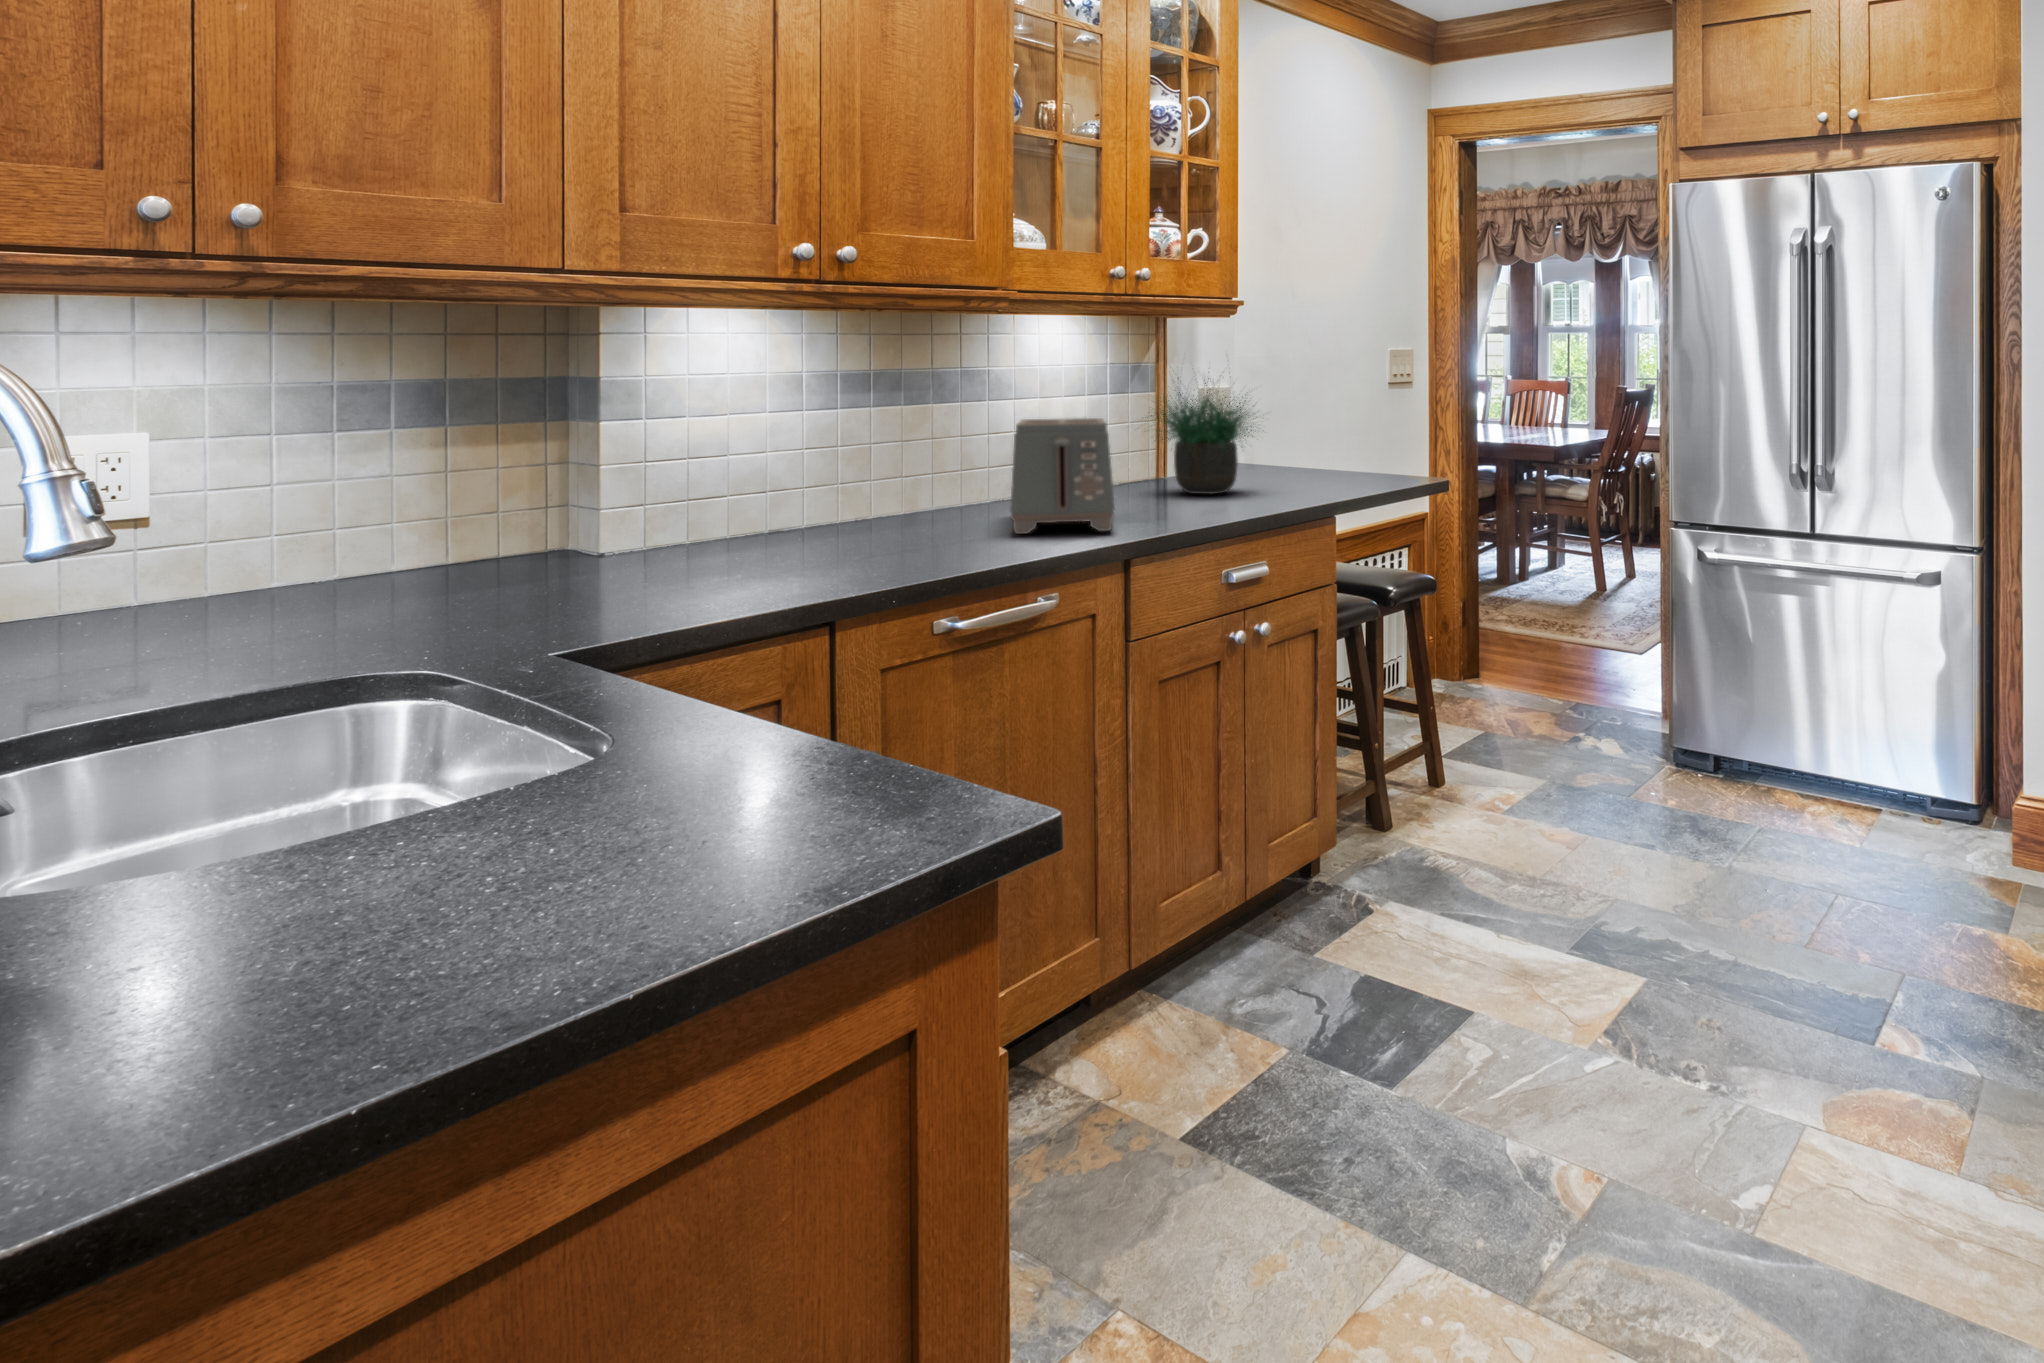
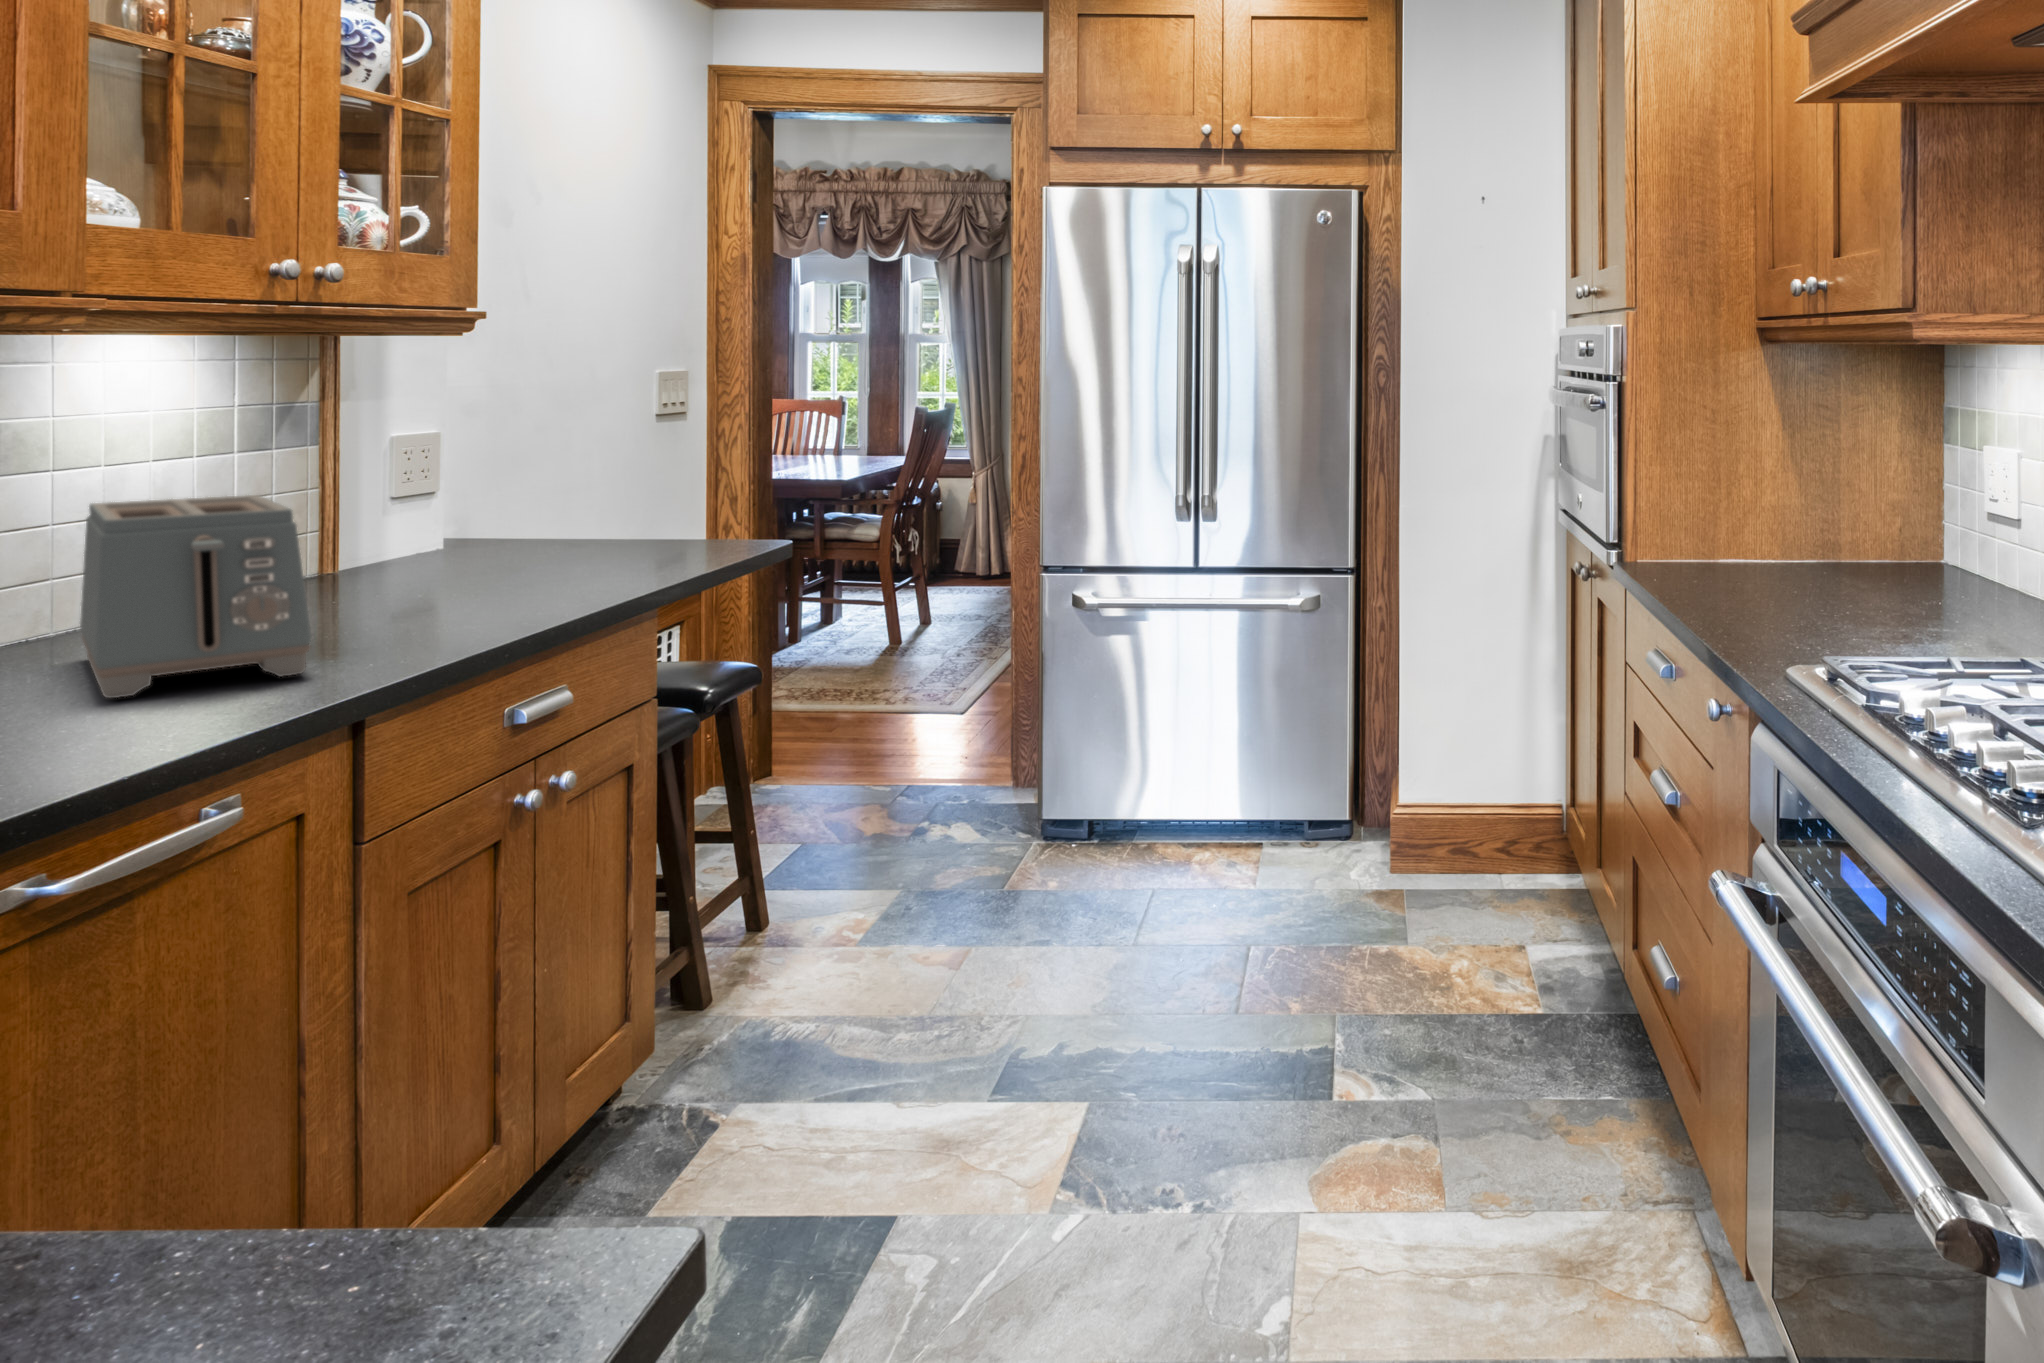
potted plant: present [1147,378,1257,494] -> none [277,380,540,591]

